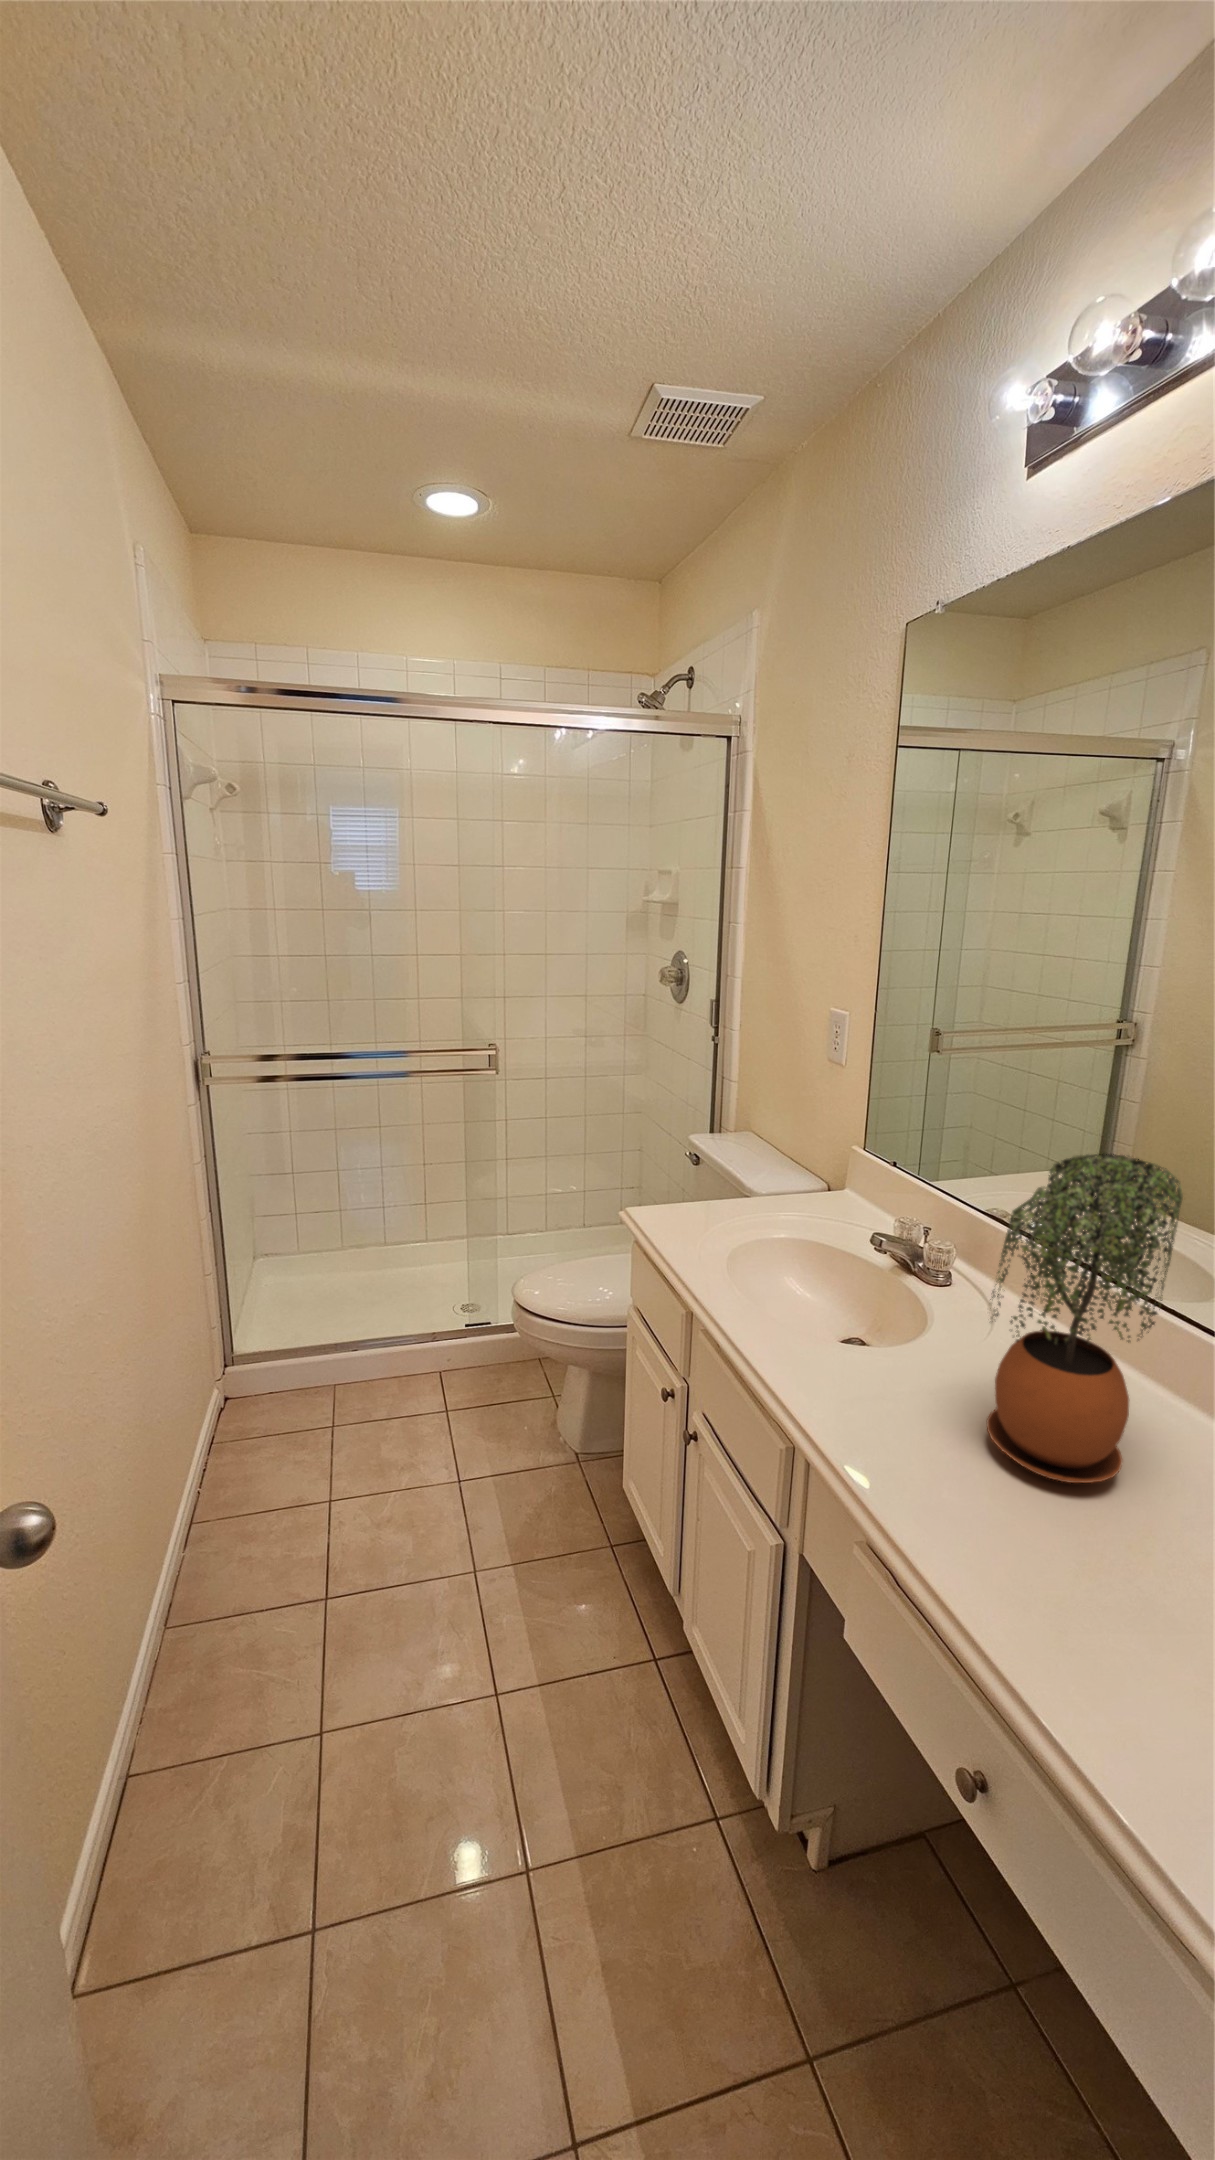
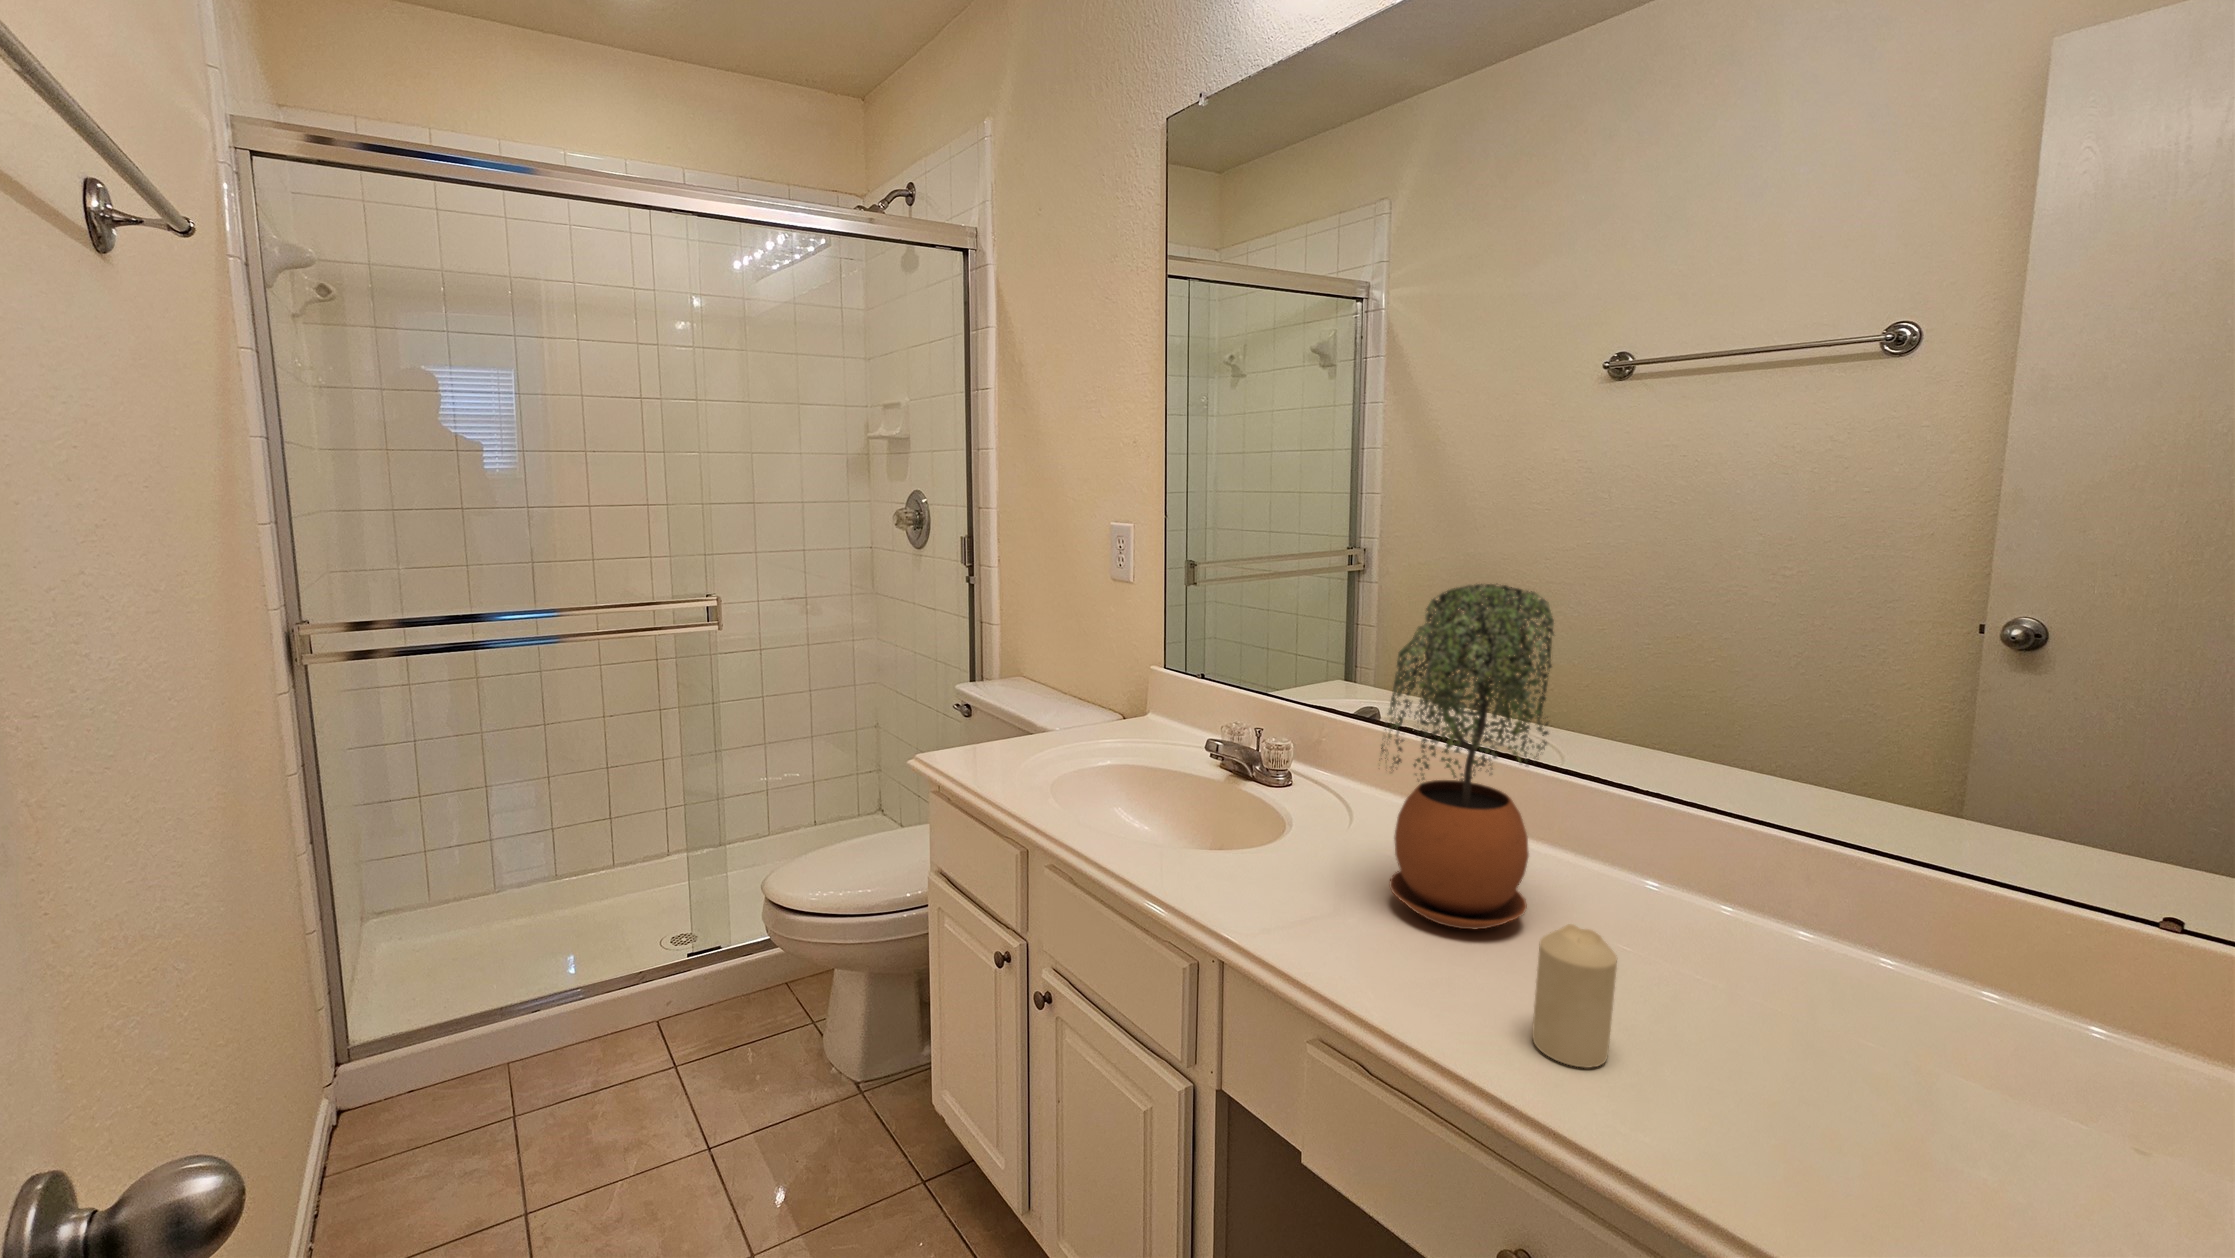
candle: none [1061,1520,1151,1659] -> present [1532,924,1617,1068]

